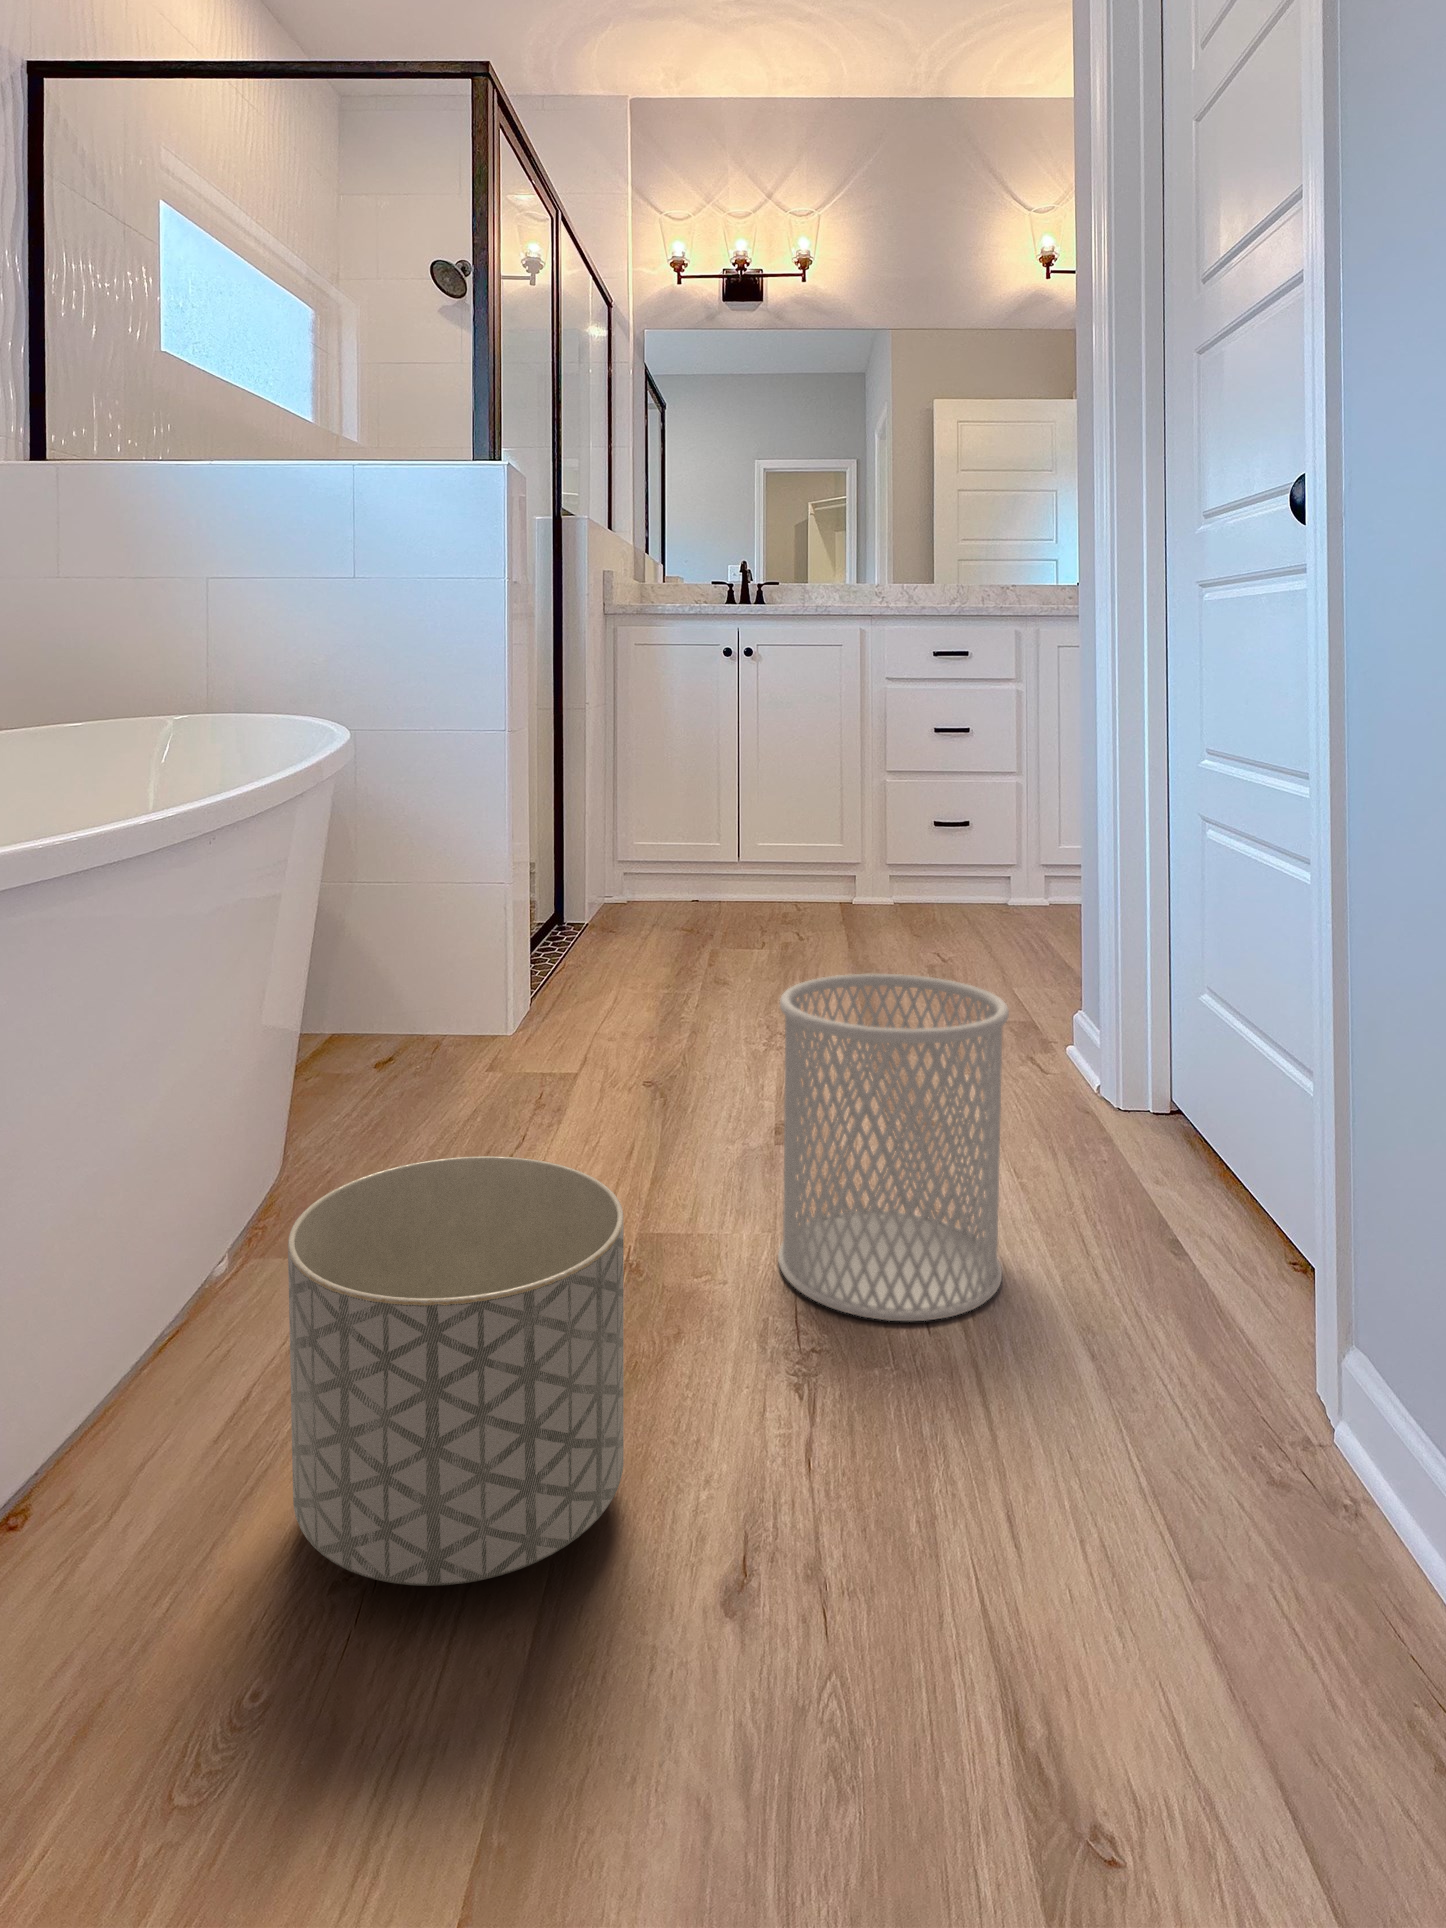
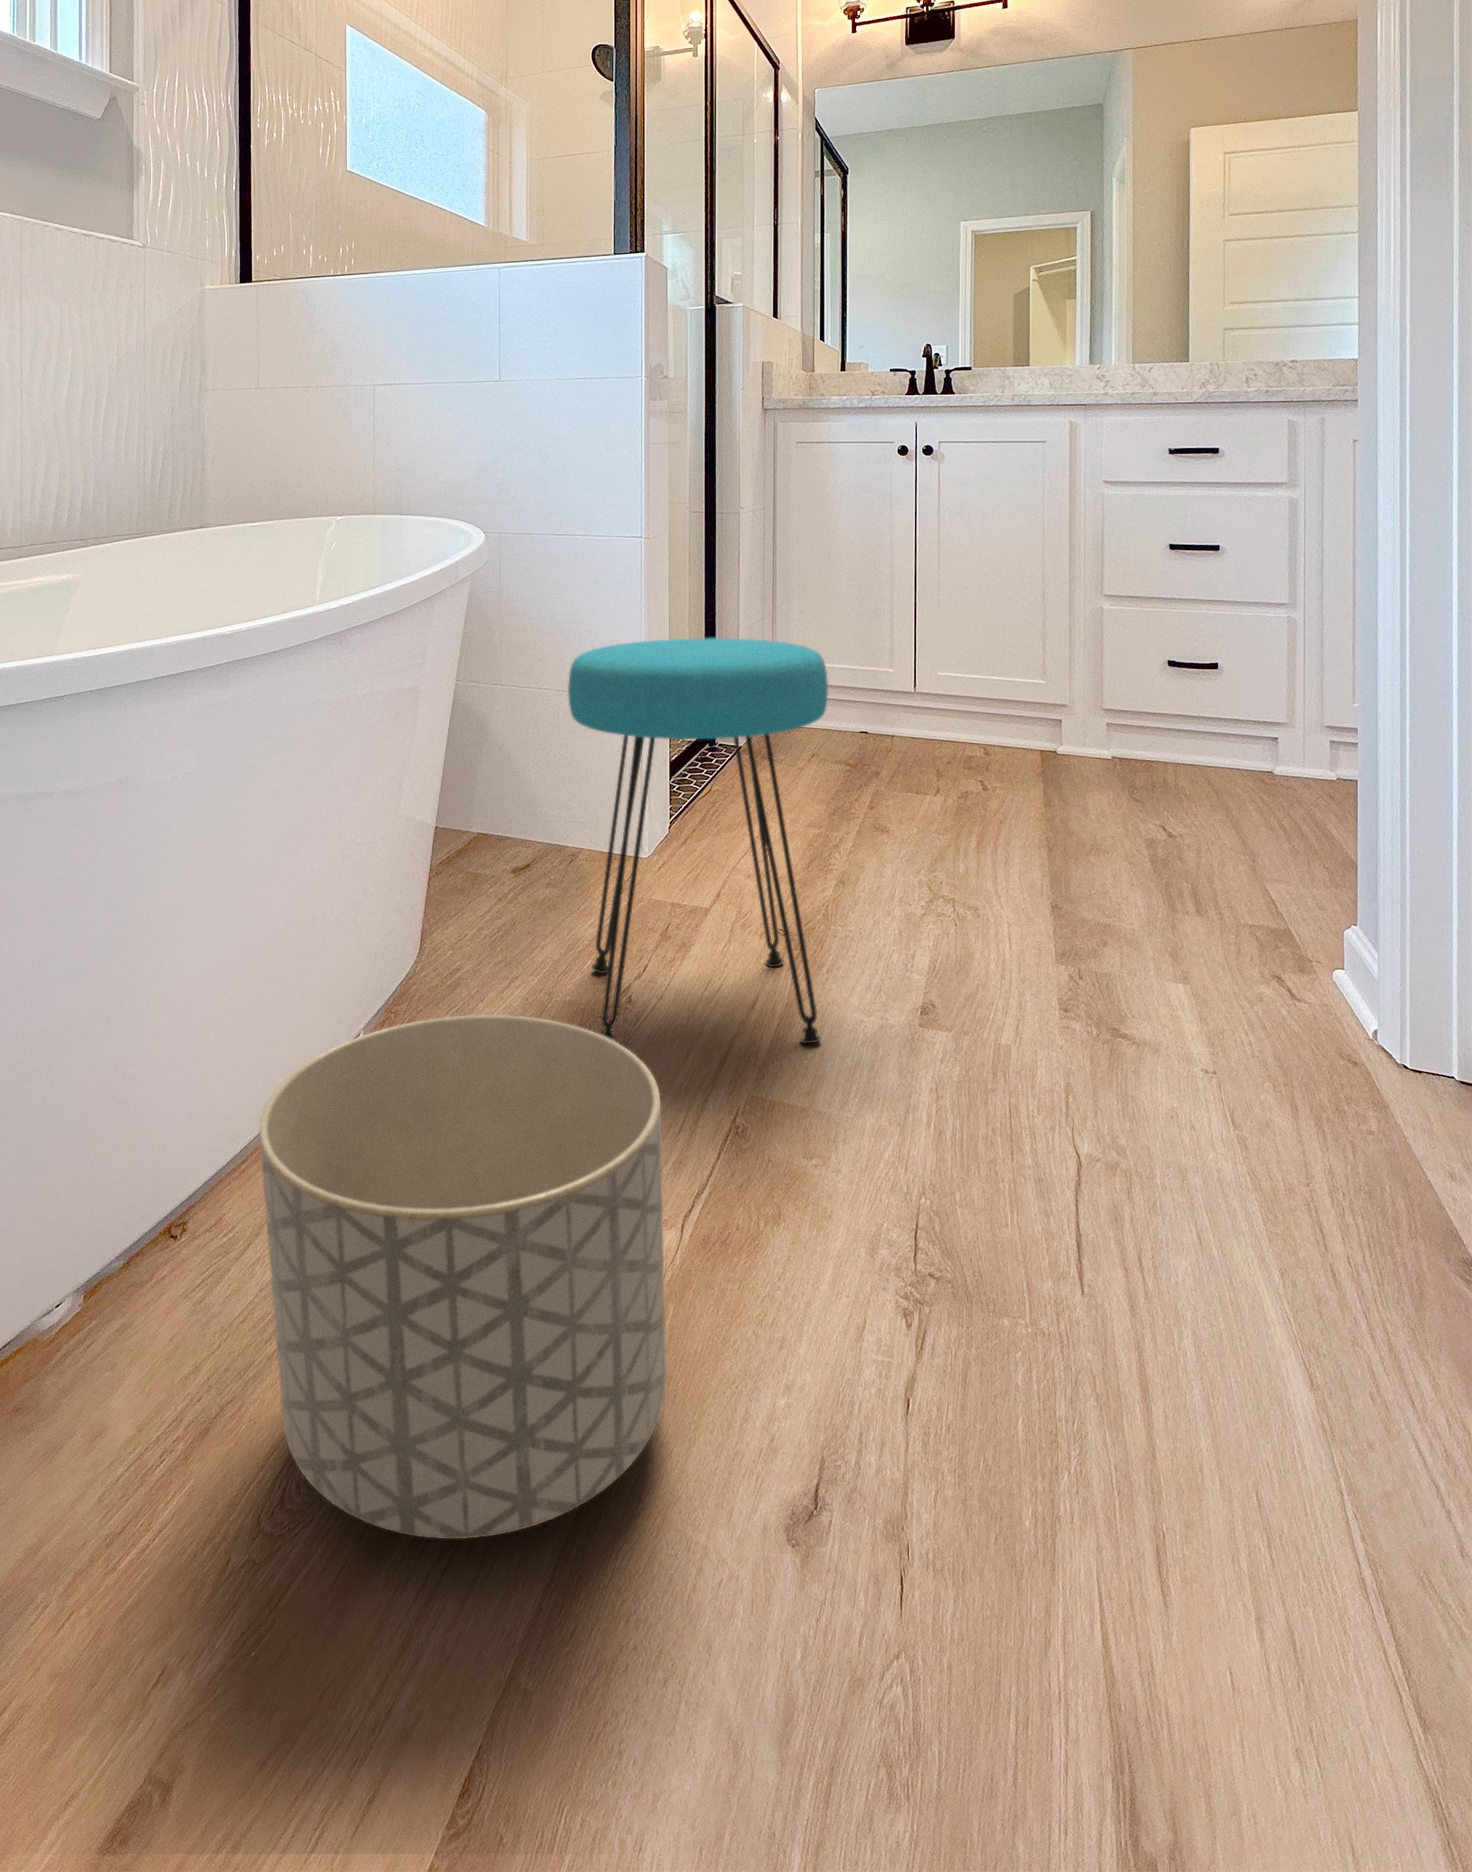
stool: none [475,831,699,1203] -> present [568,638,828,1043]
wastebasket: present [778,974,1009,1321] -> none [902,813,1221,1252]

